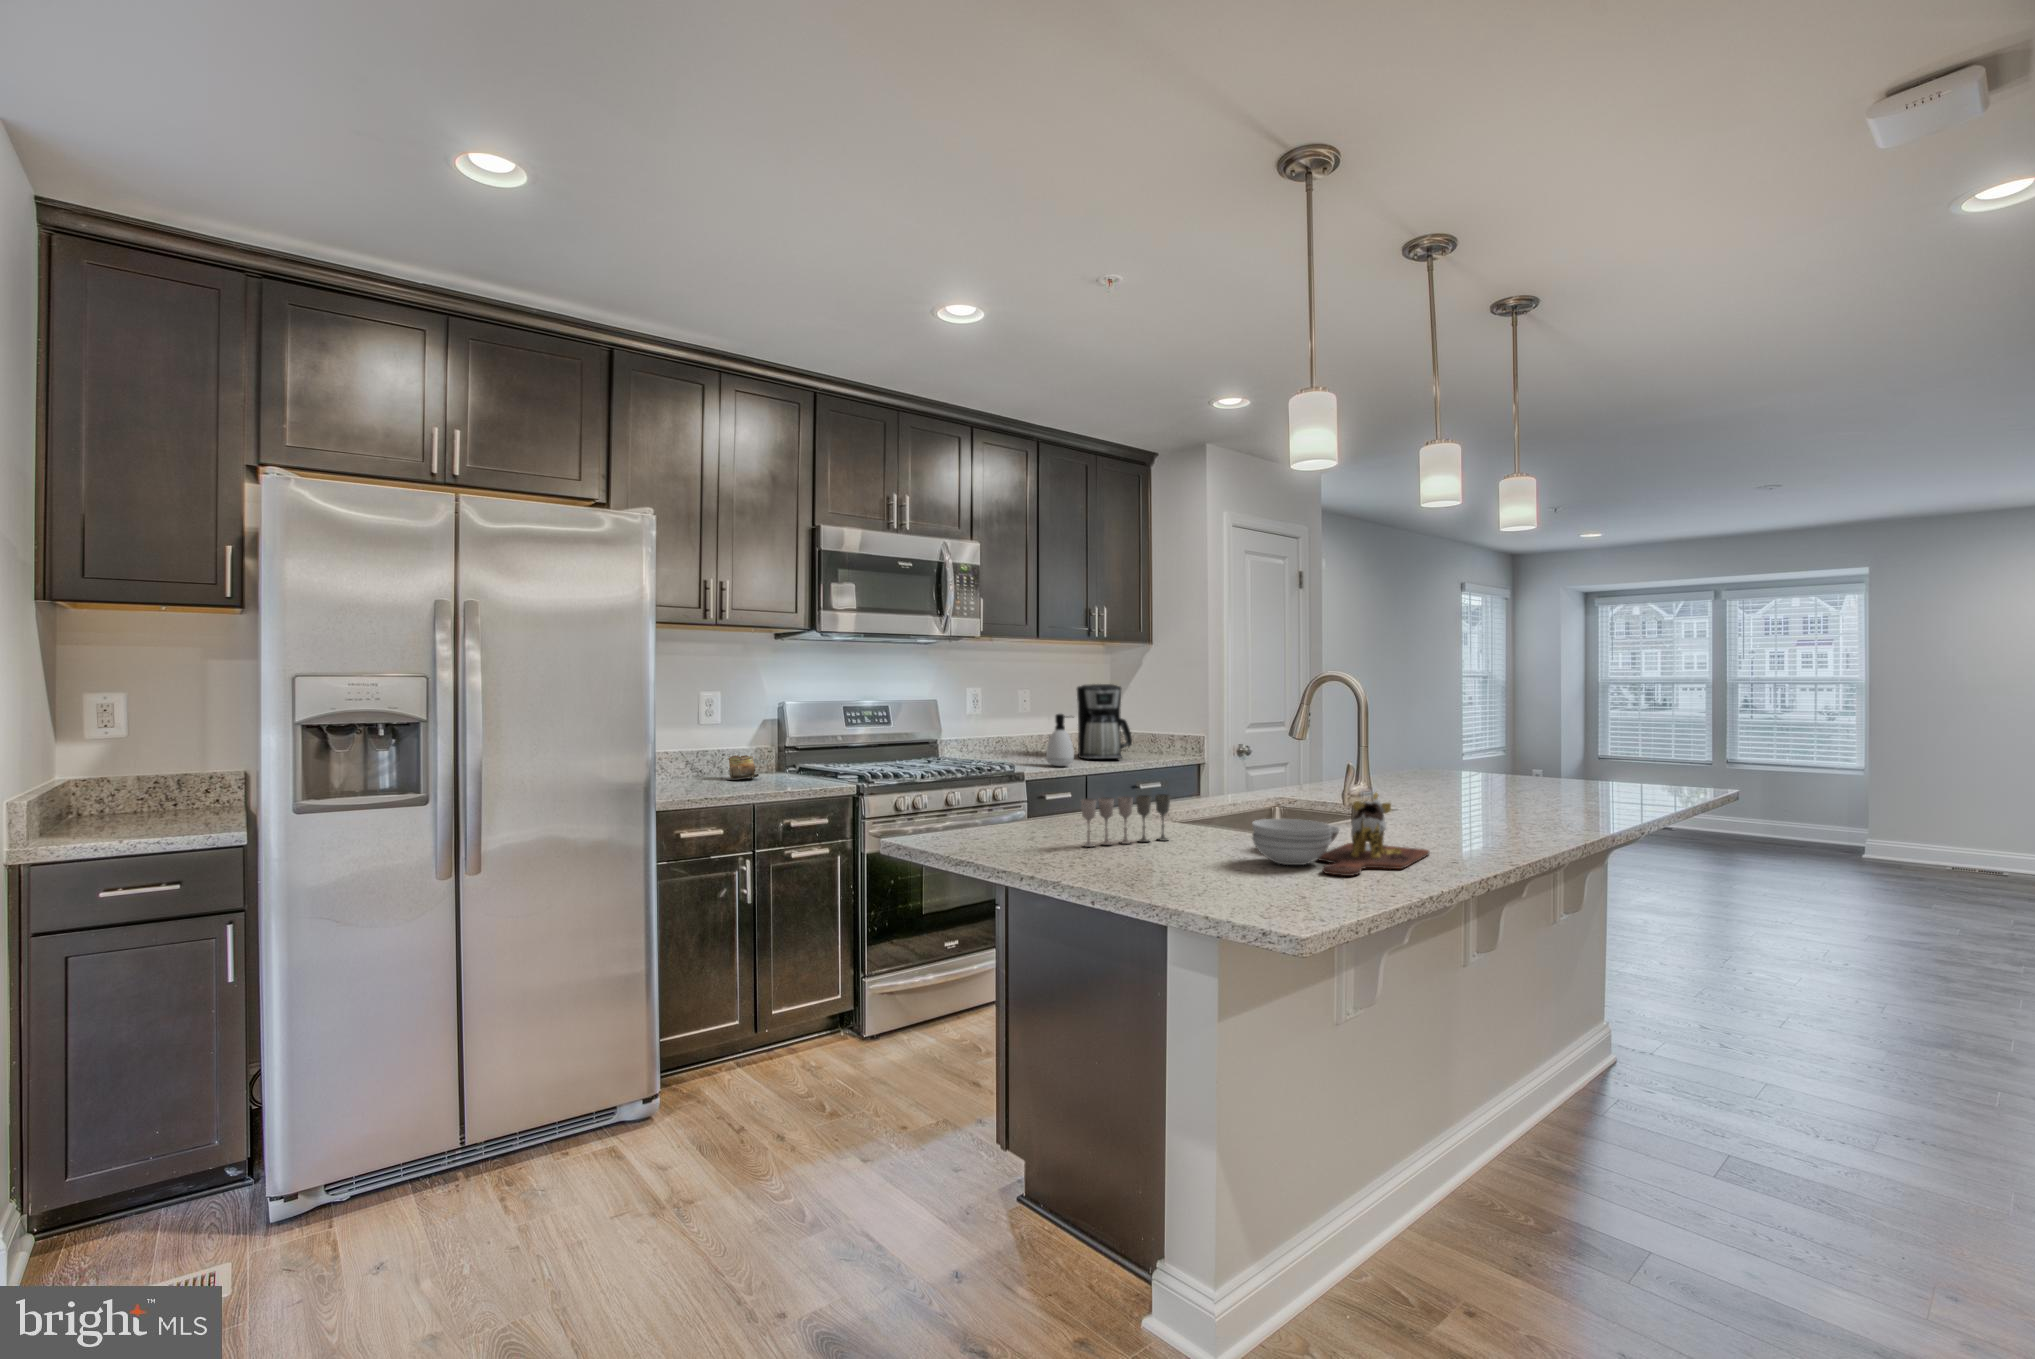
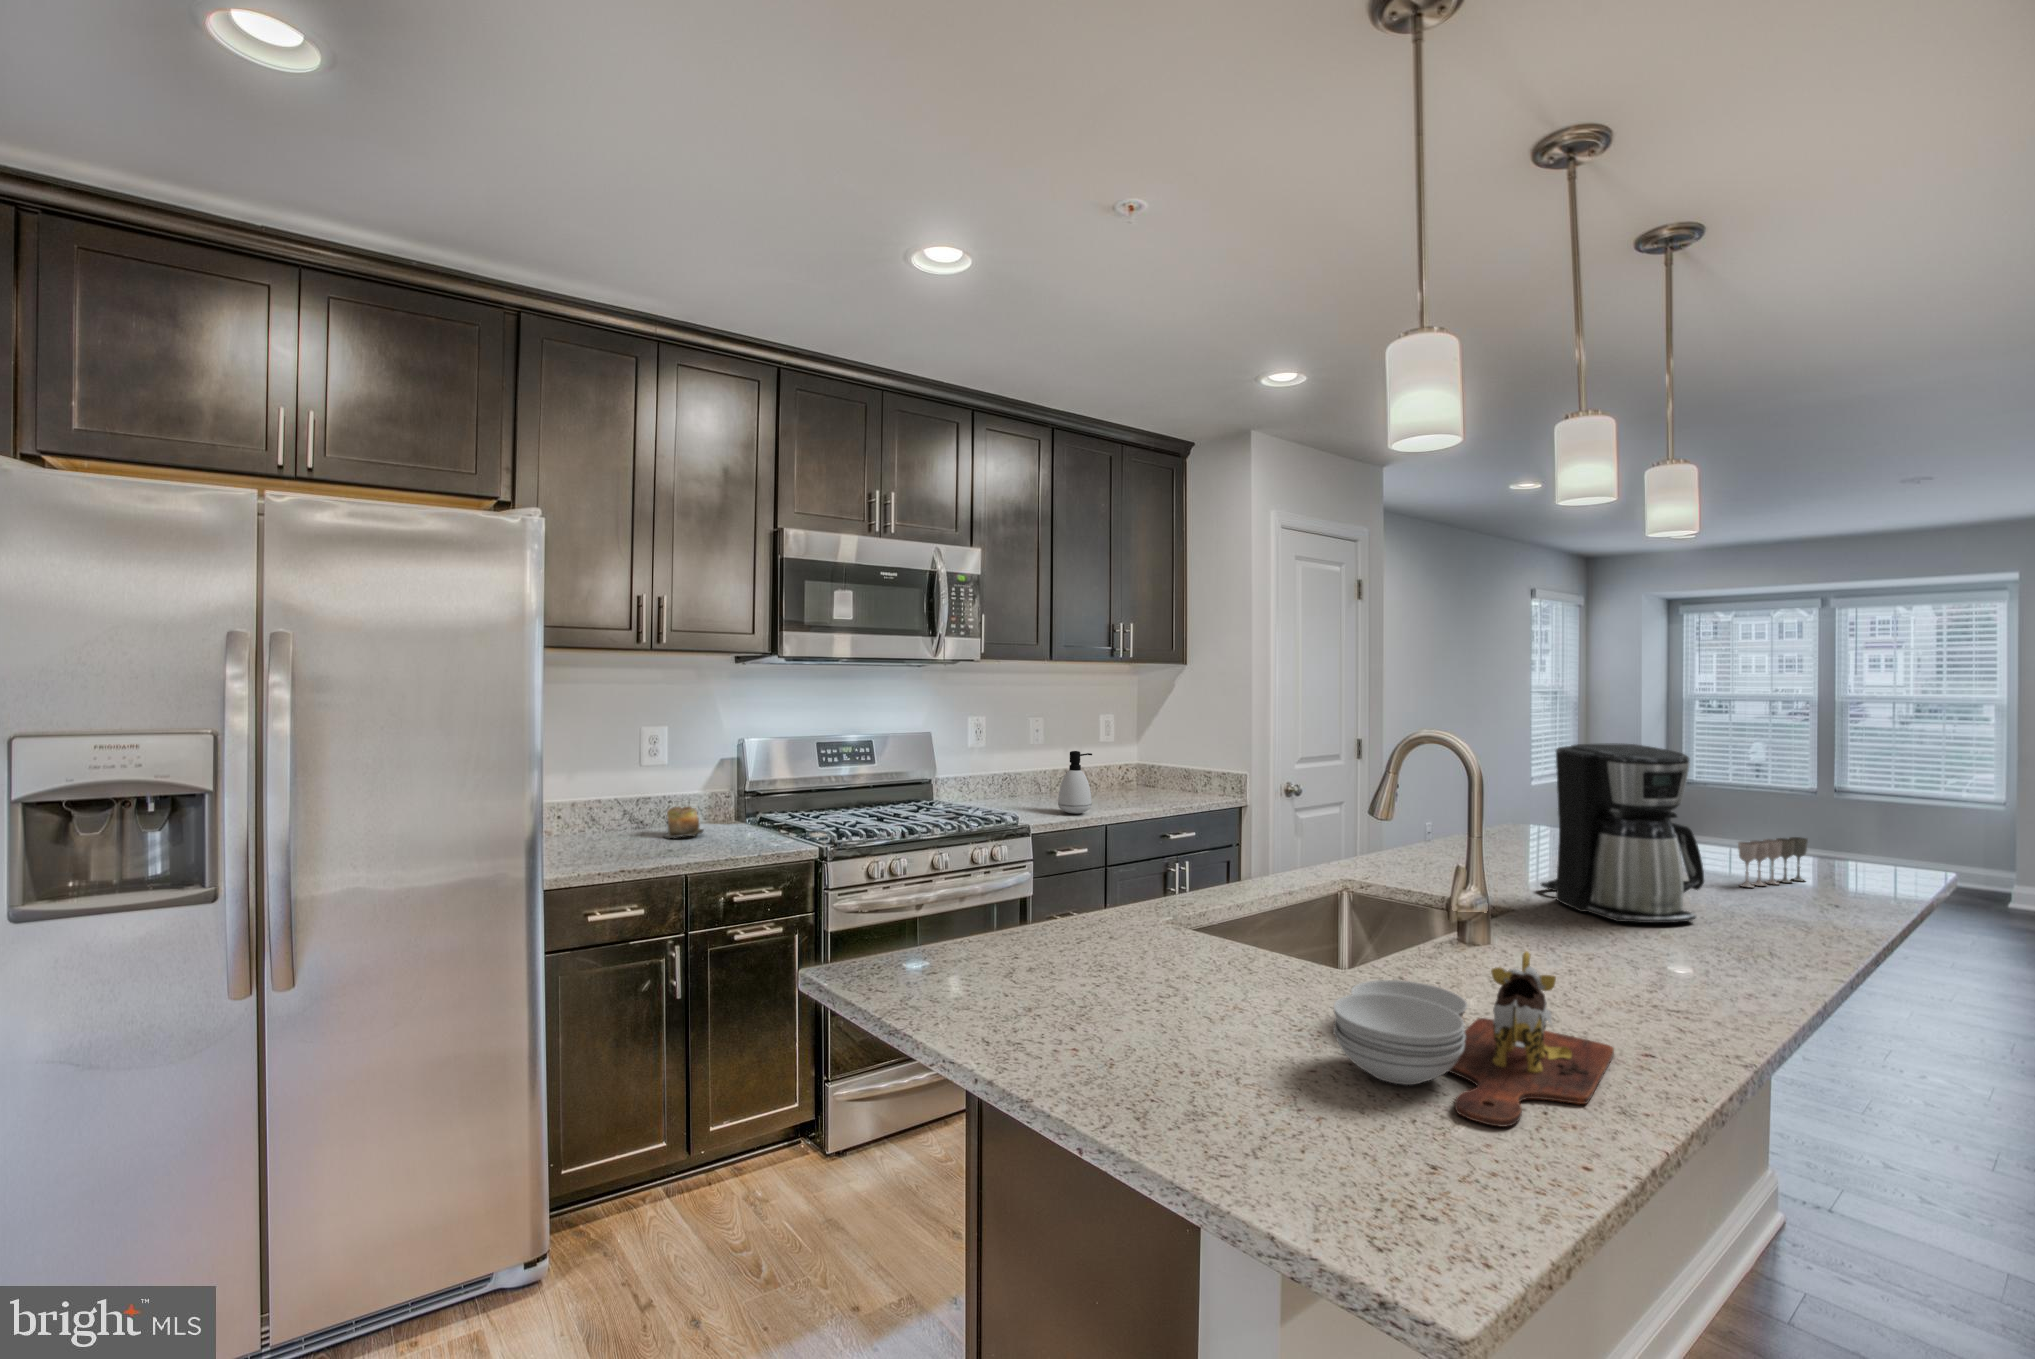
coffee maker: present [1077,684,1132,759] -> present [1541,743,1704,923]
wine glass: present [1081,794,1170,847] -> present [1738,837,1808,888]

